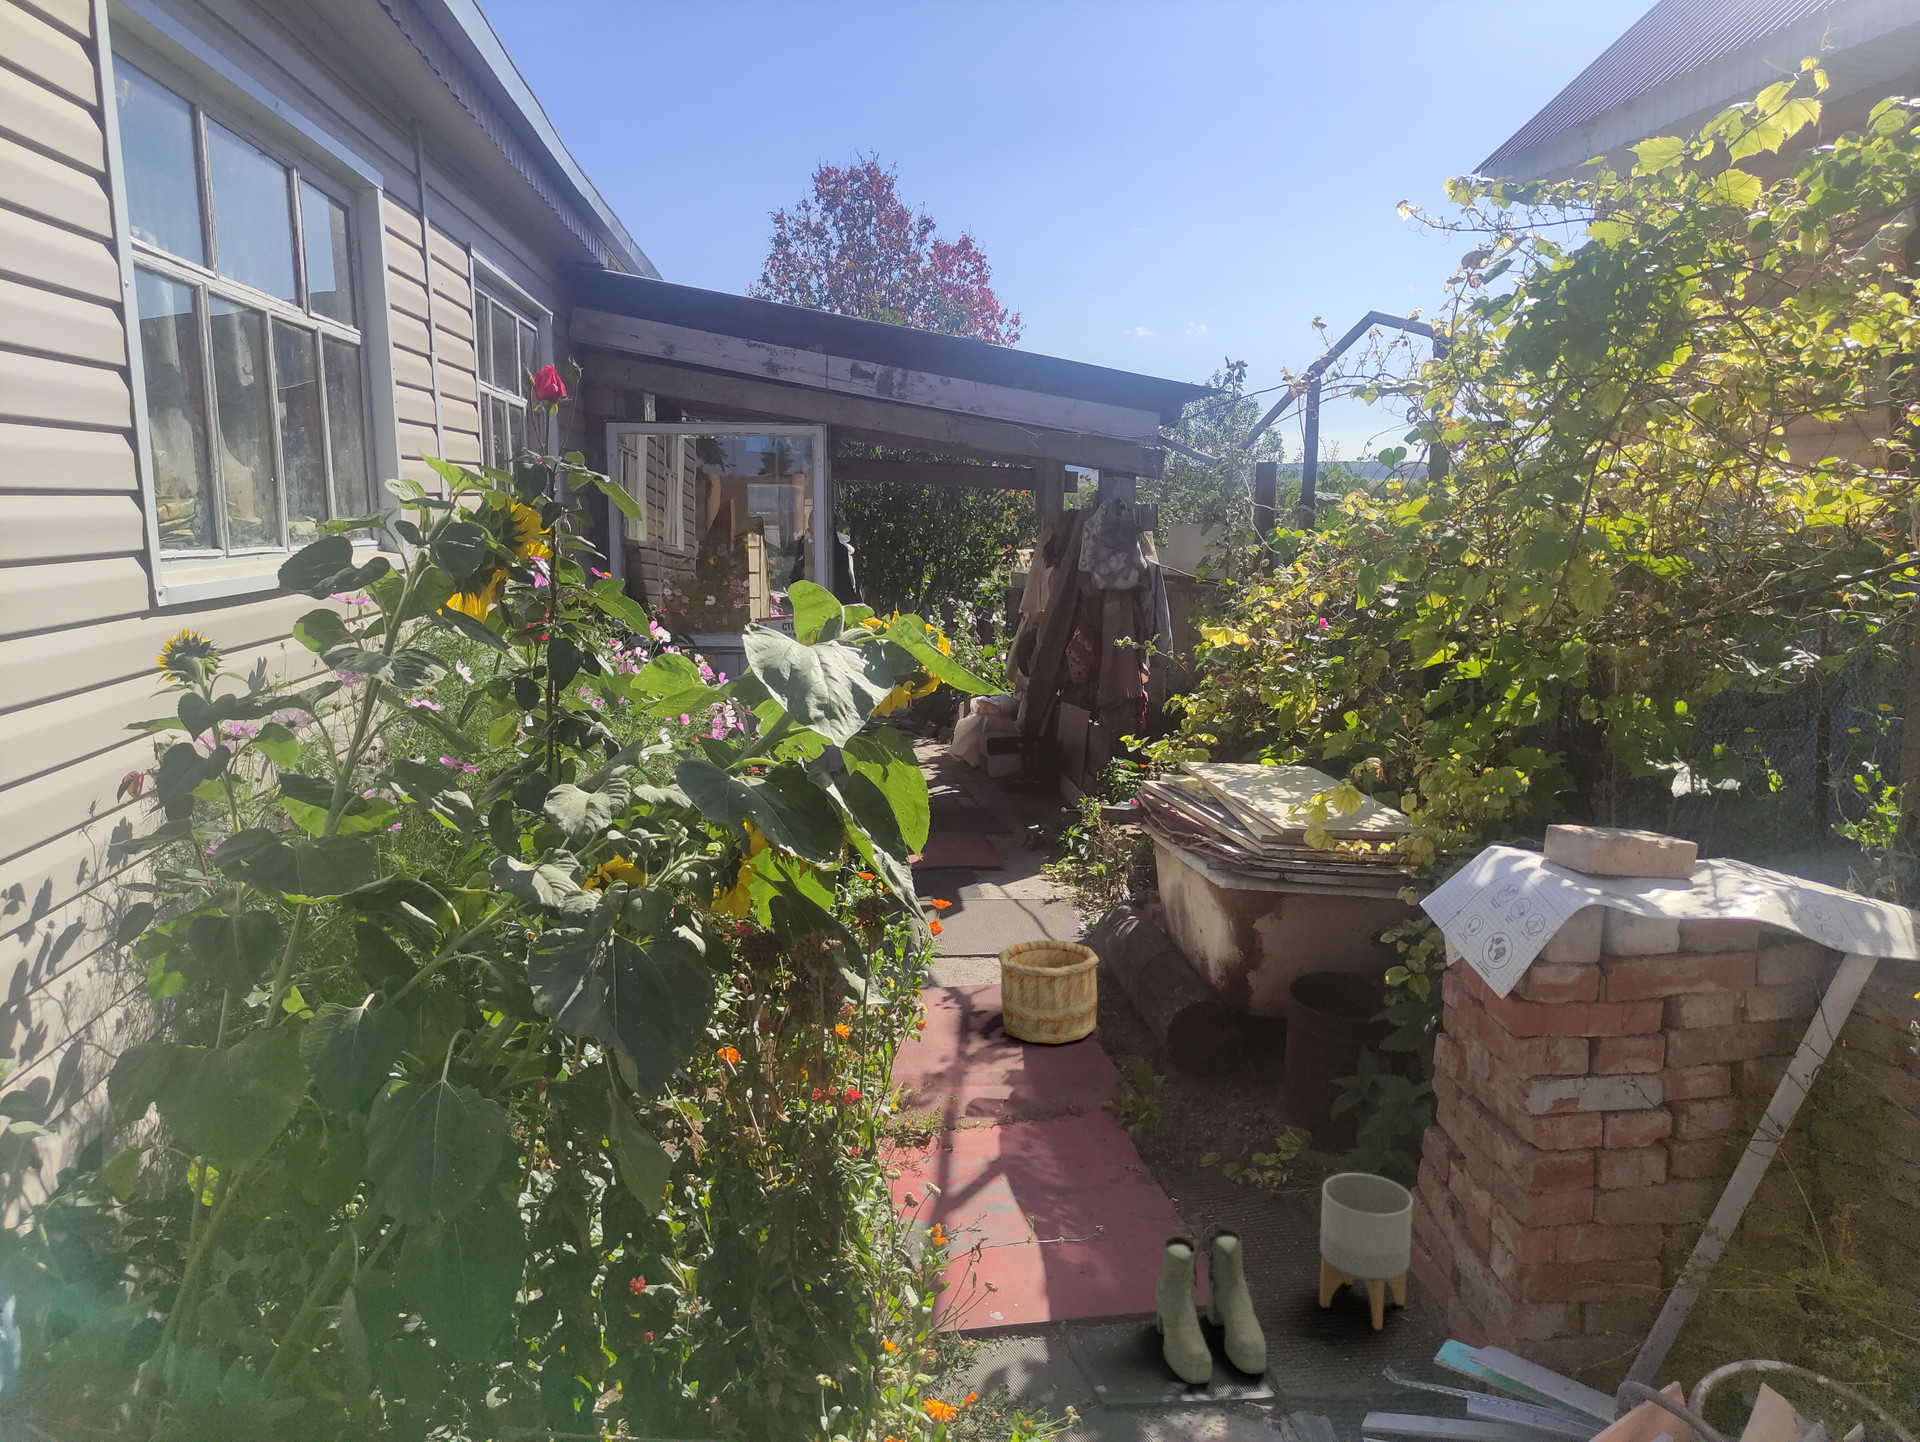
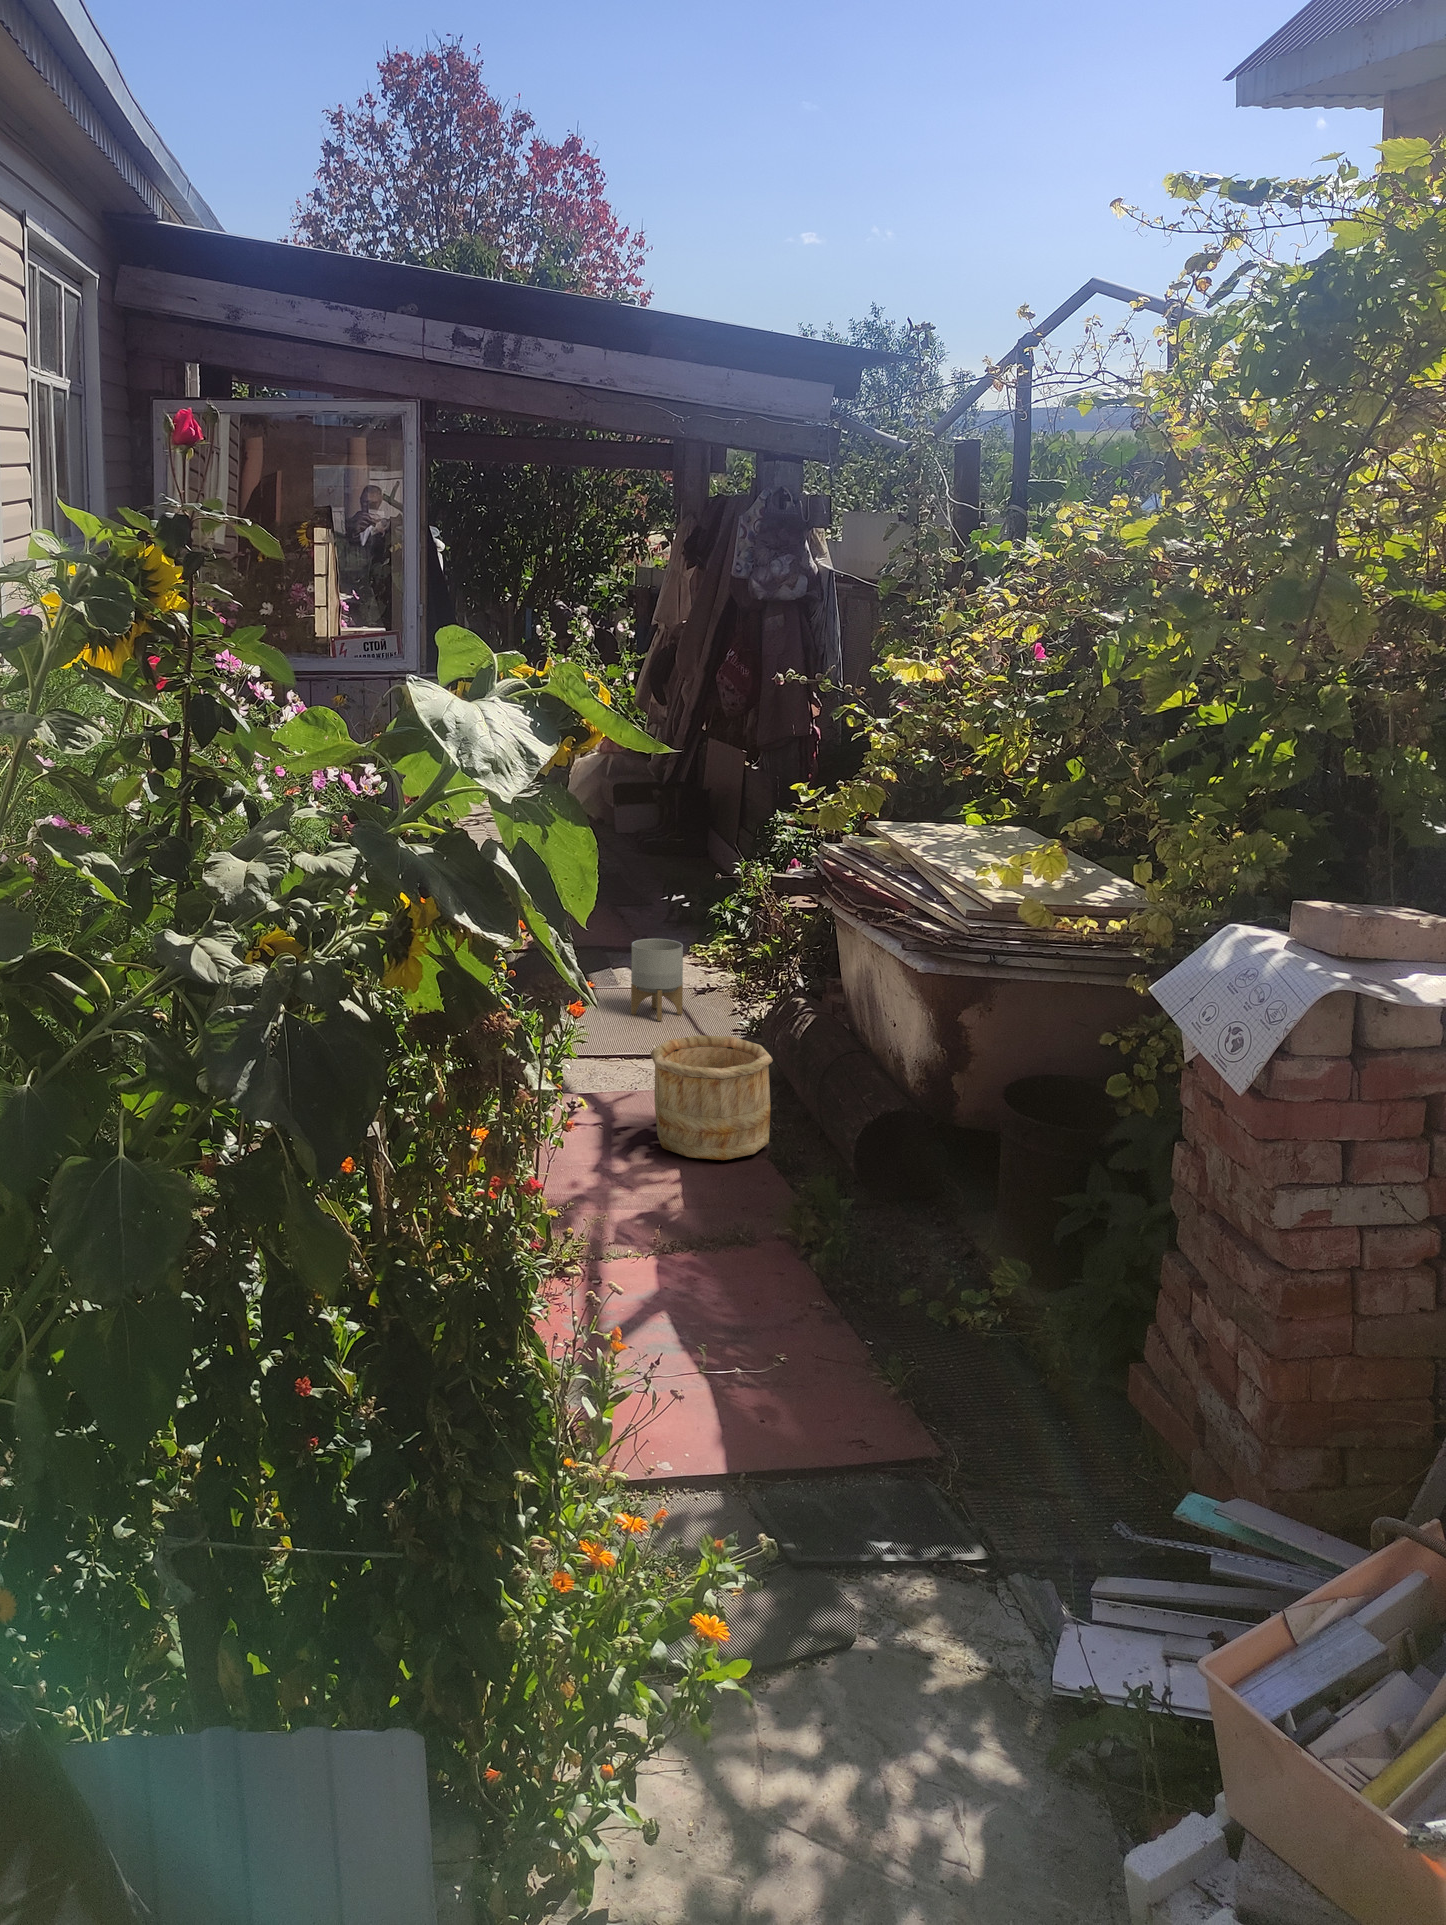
planter: present [1320,1173,1413,1330] -> present [631,939,683,1021]
boots: present [1155,1229,1266,1384] -> none [854,1364,983,1538]

